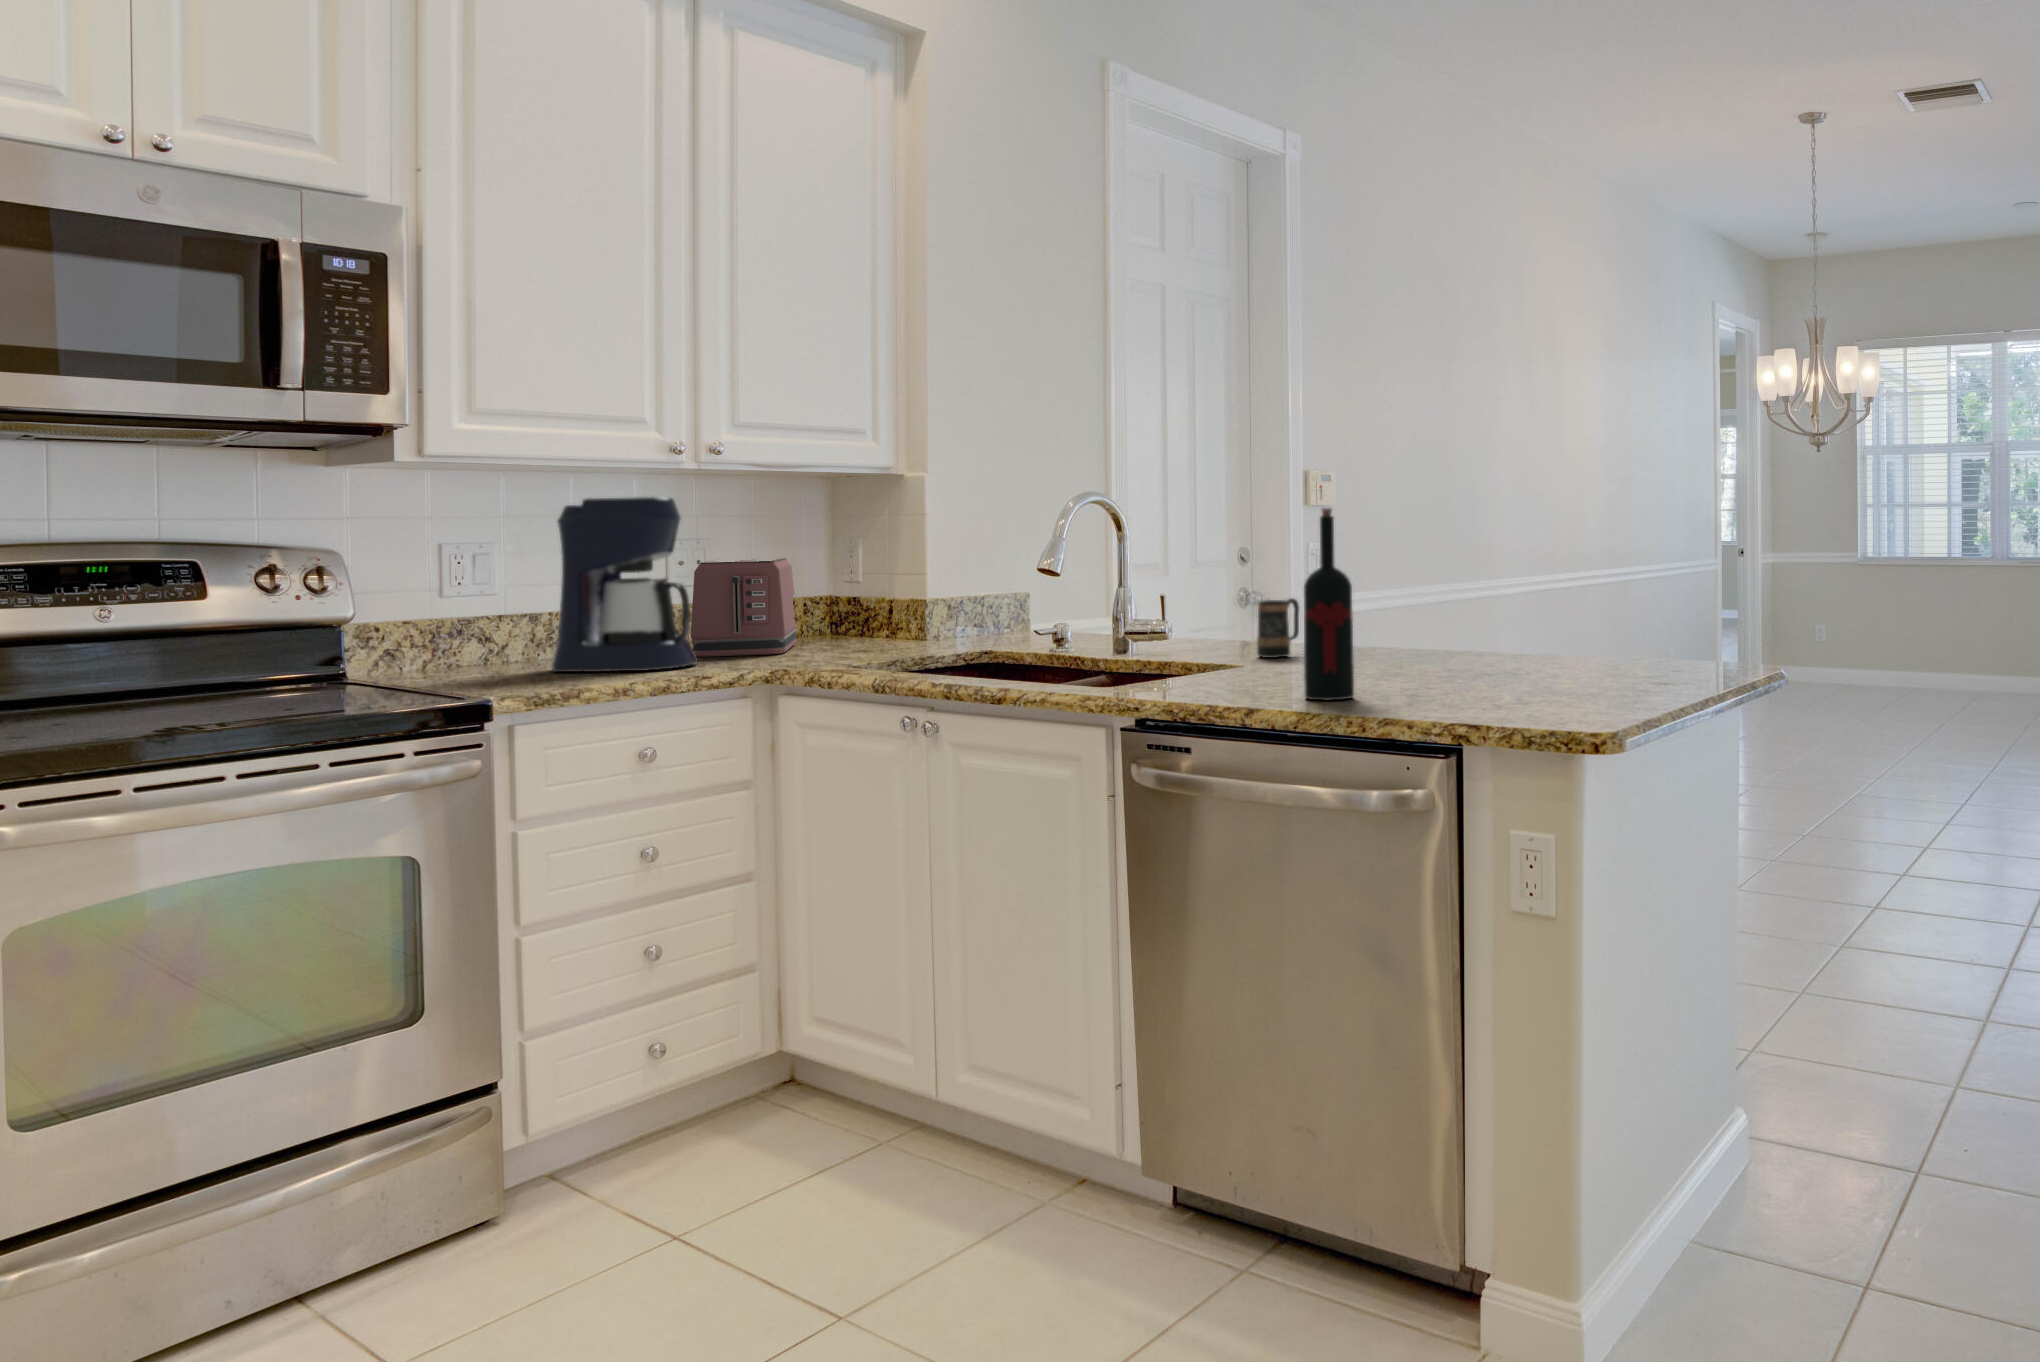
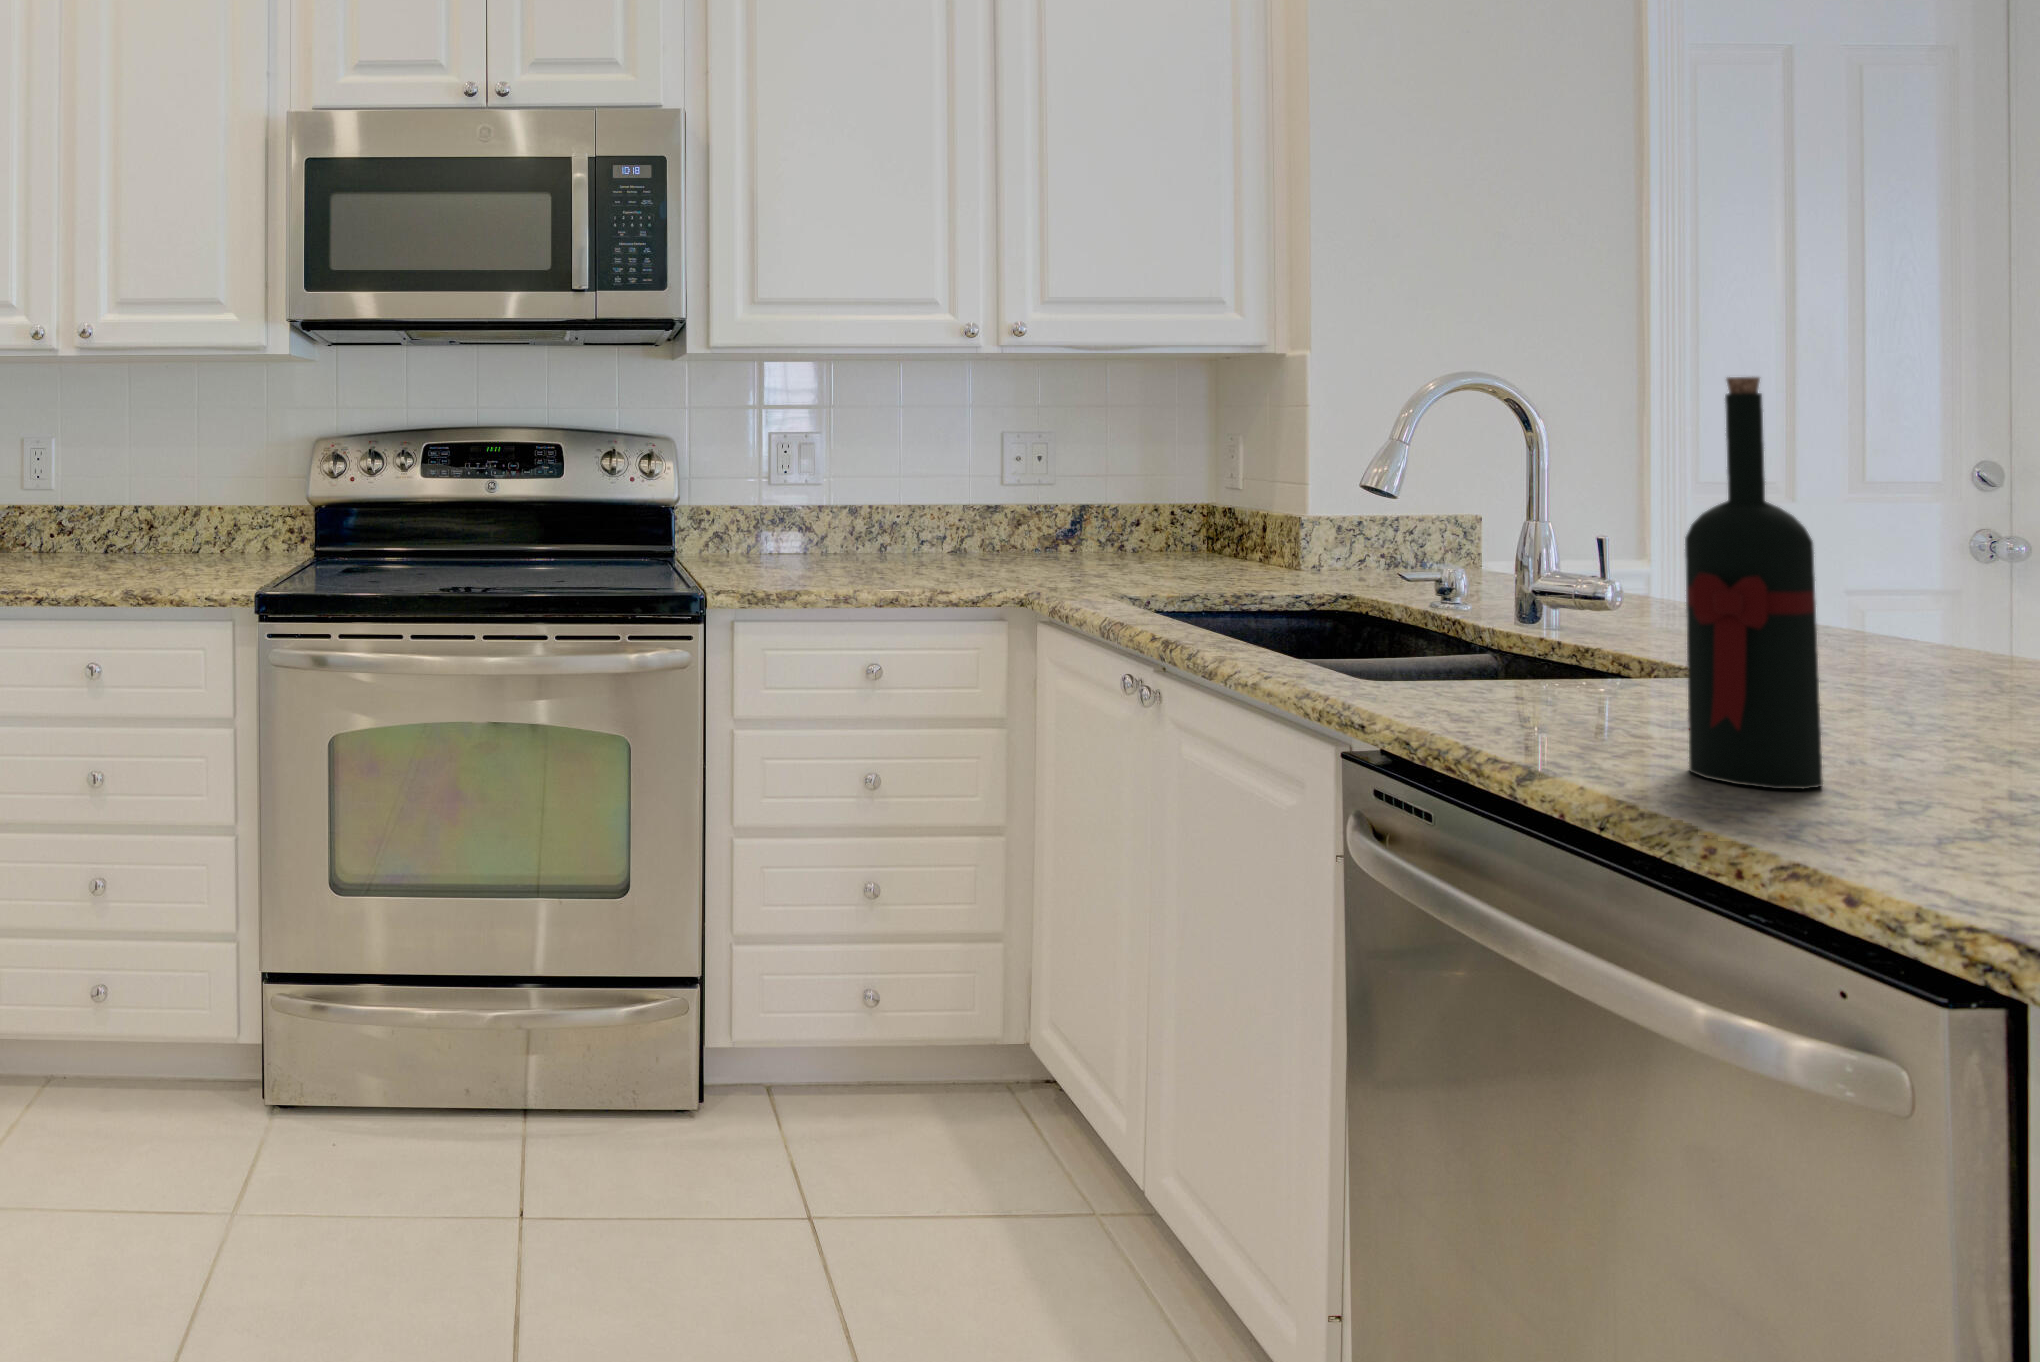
coffee maker: present [552,497,698,672] -> none [839,383,988,578]
toaster: present [691,558,797,657] -> none [1011,454,1168,570]
mug: present [1257,598,1299,658] -> none [1828,554,1945,666]

